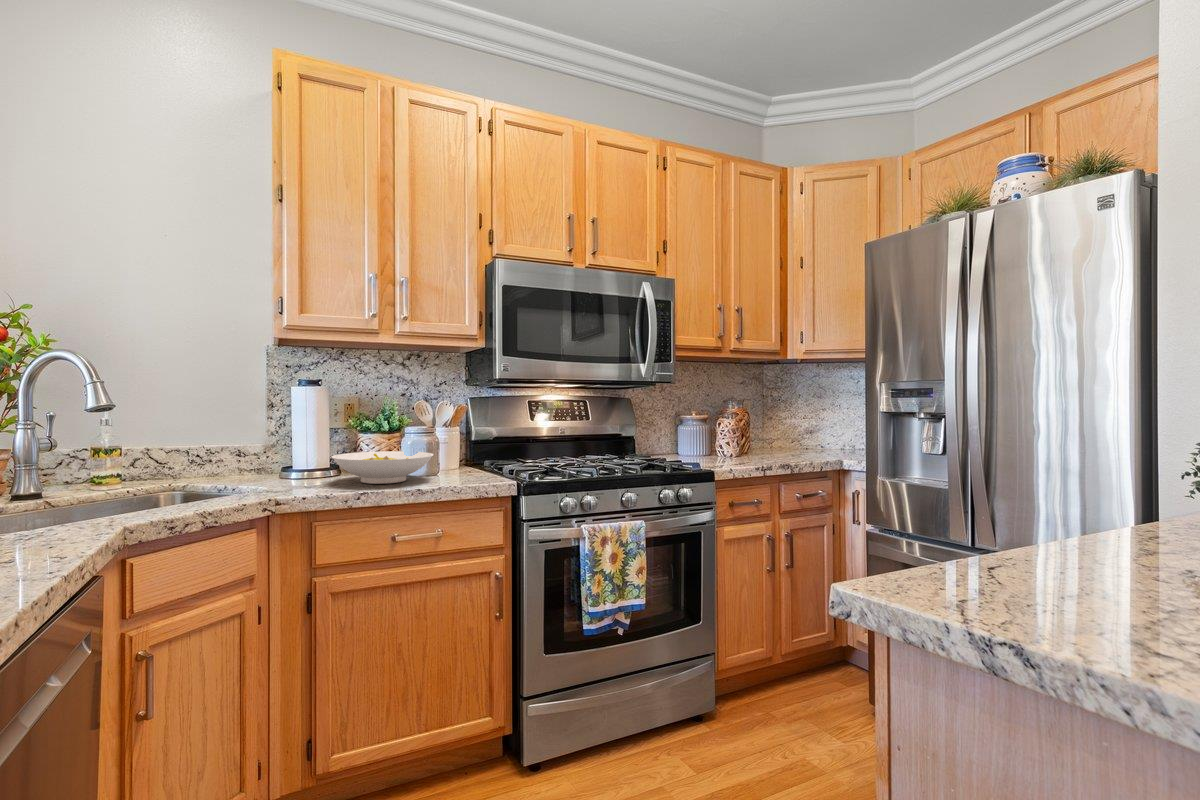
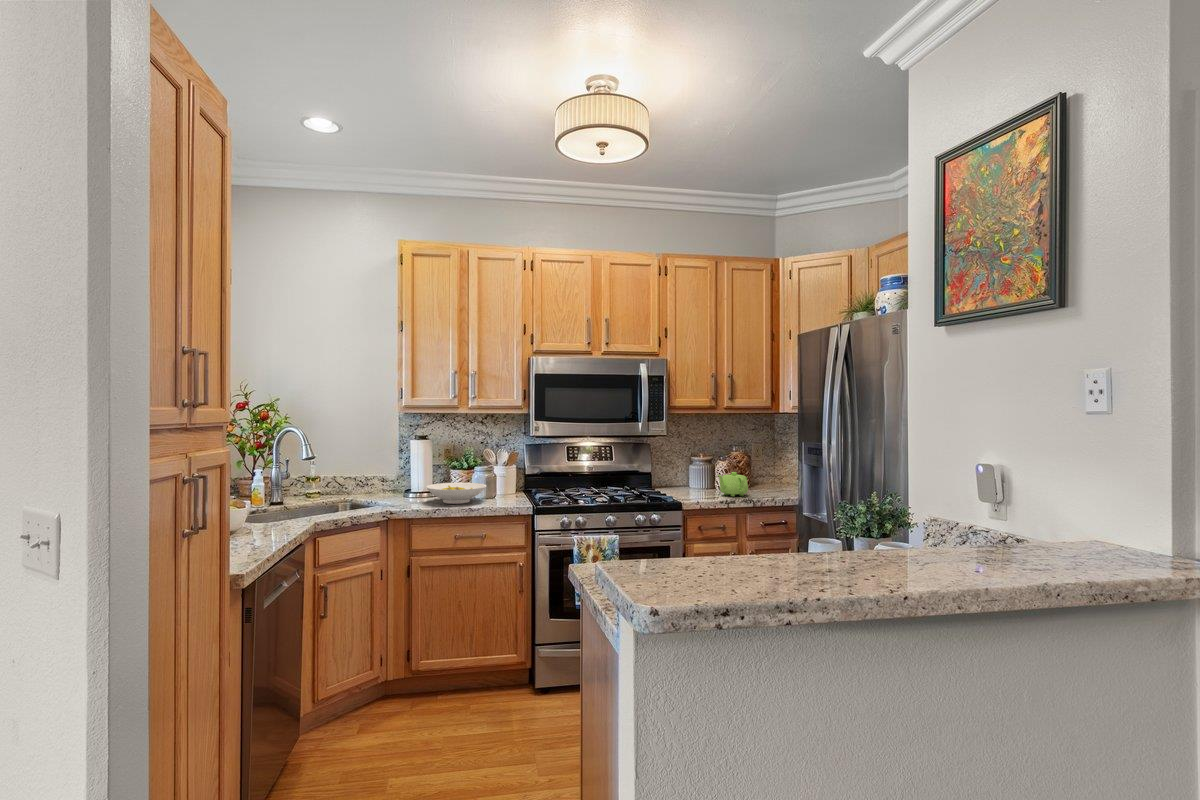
teapot: none [737,430,773,461] -> present [718,472,748,497]

